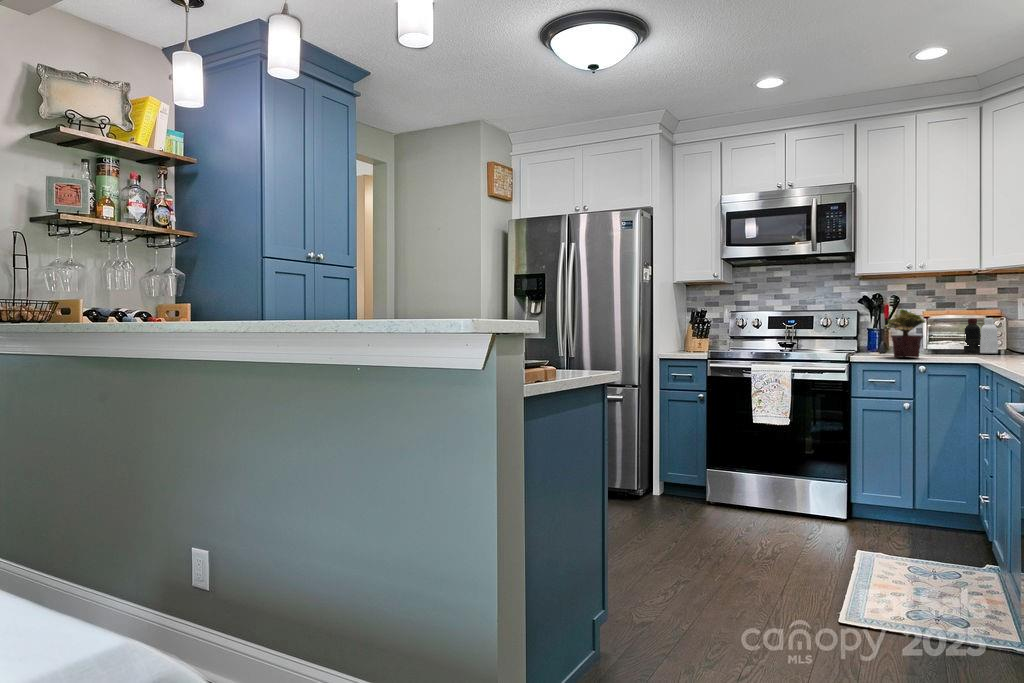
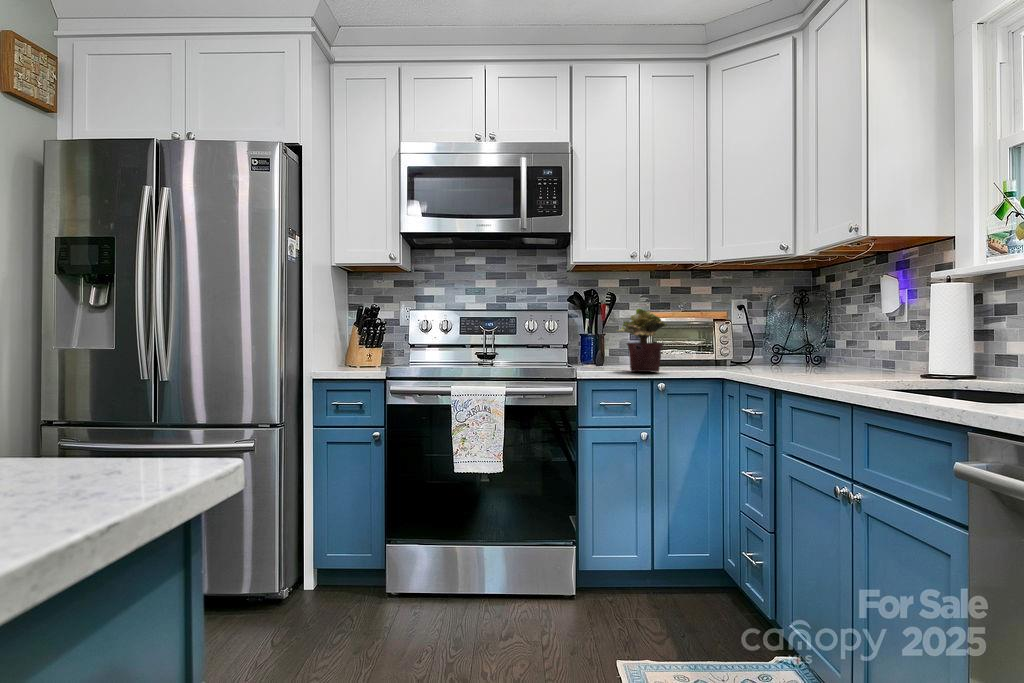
bottle: present [964,318,998,353] -> none [687,322,725,364]

